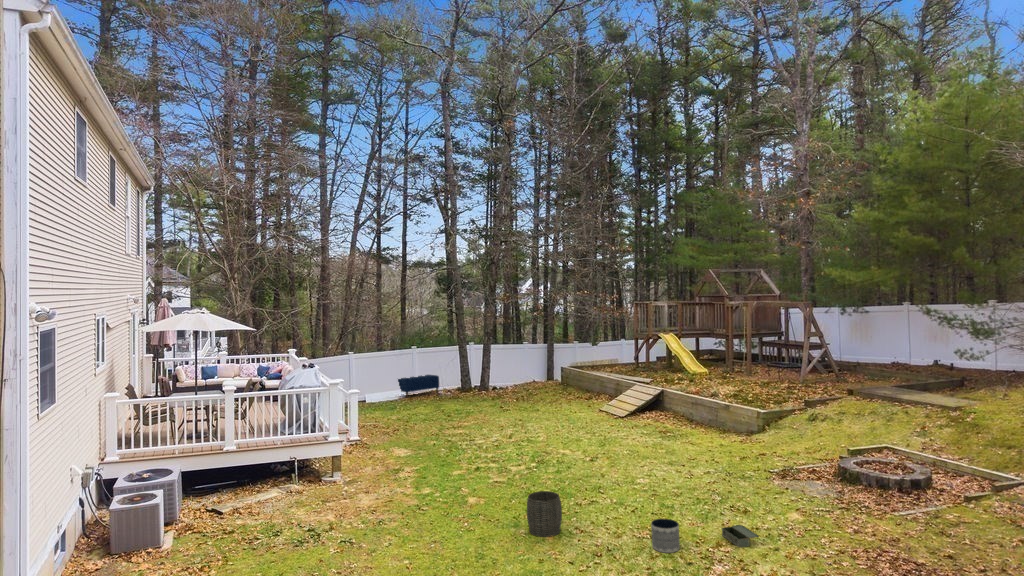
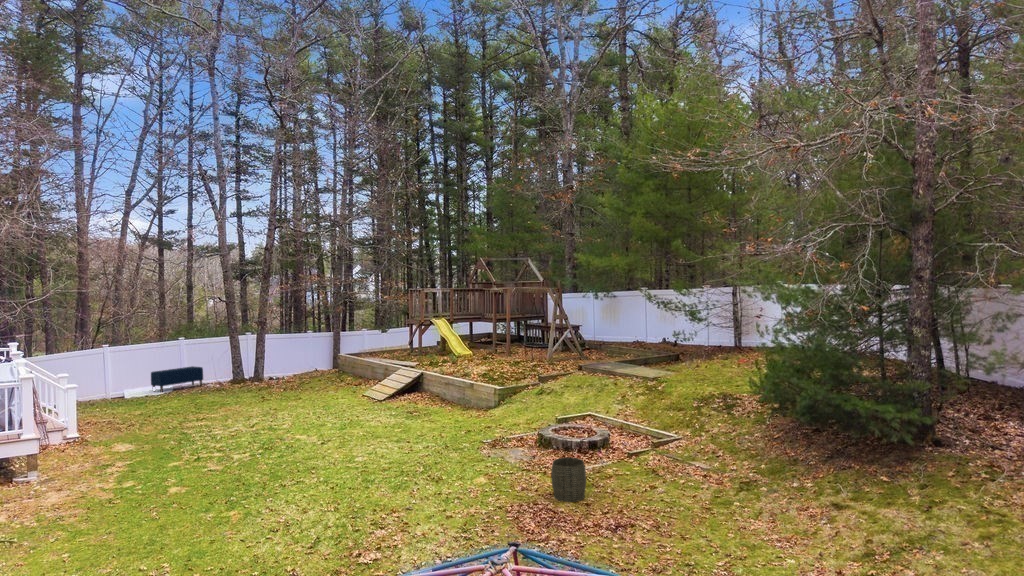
woven basket: present [527,491,562,537] -> present [551,457,586,502]
planter: present [651,519,680,553] -> none [310,499,340,534]
toolbox: present [722,525,759,547] -> none [391,498,422,521]

